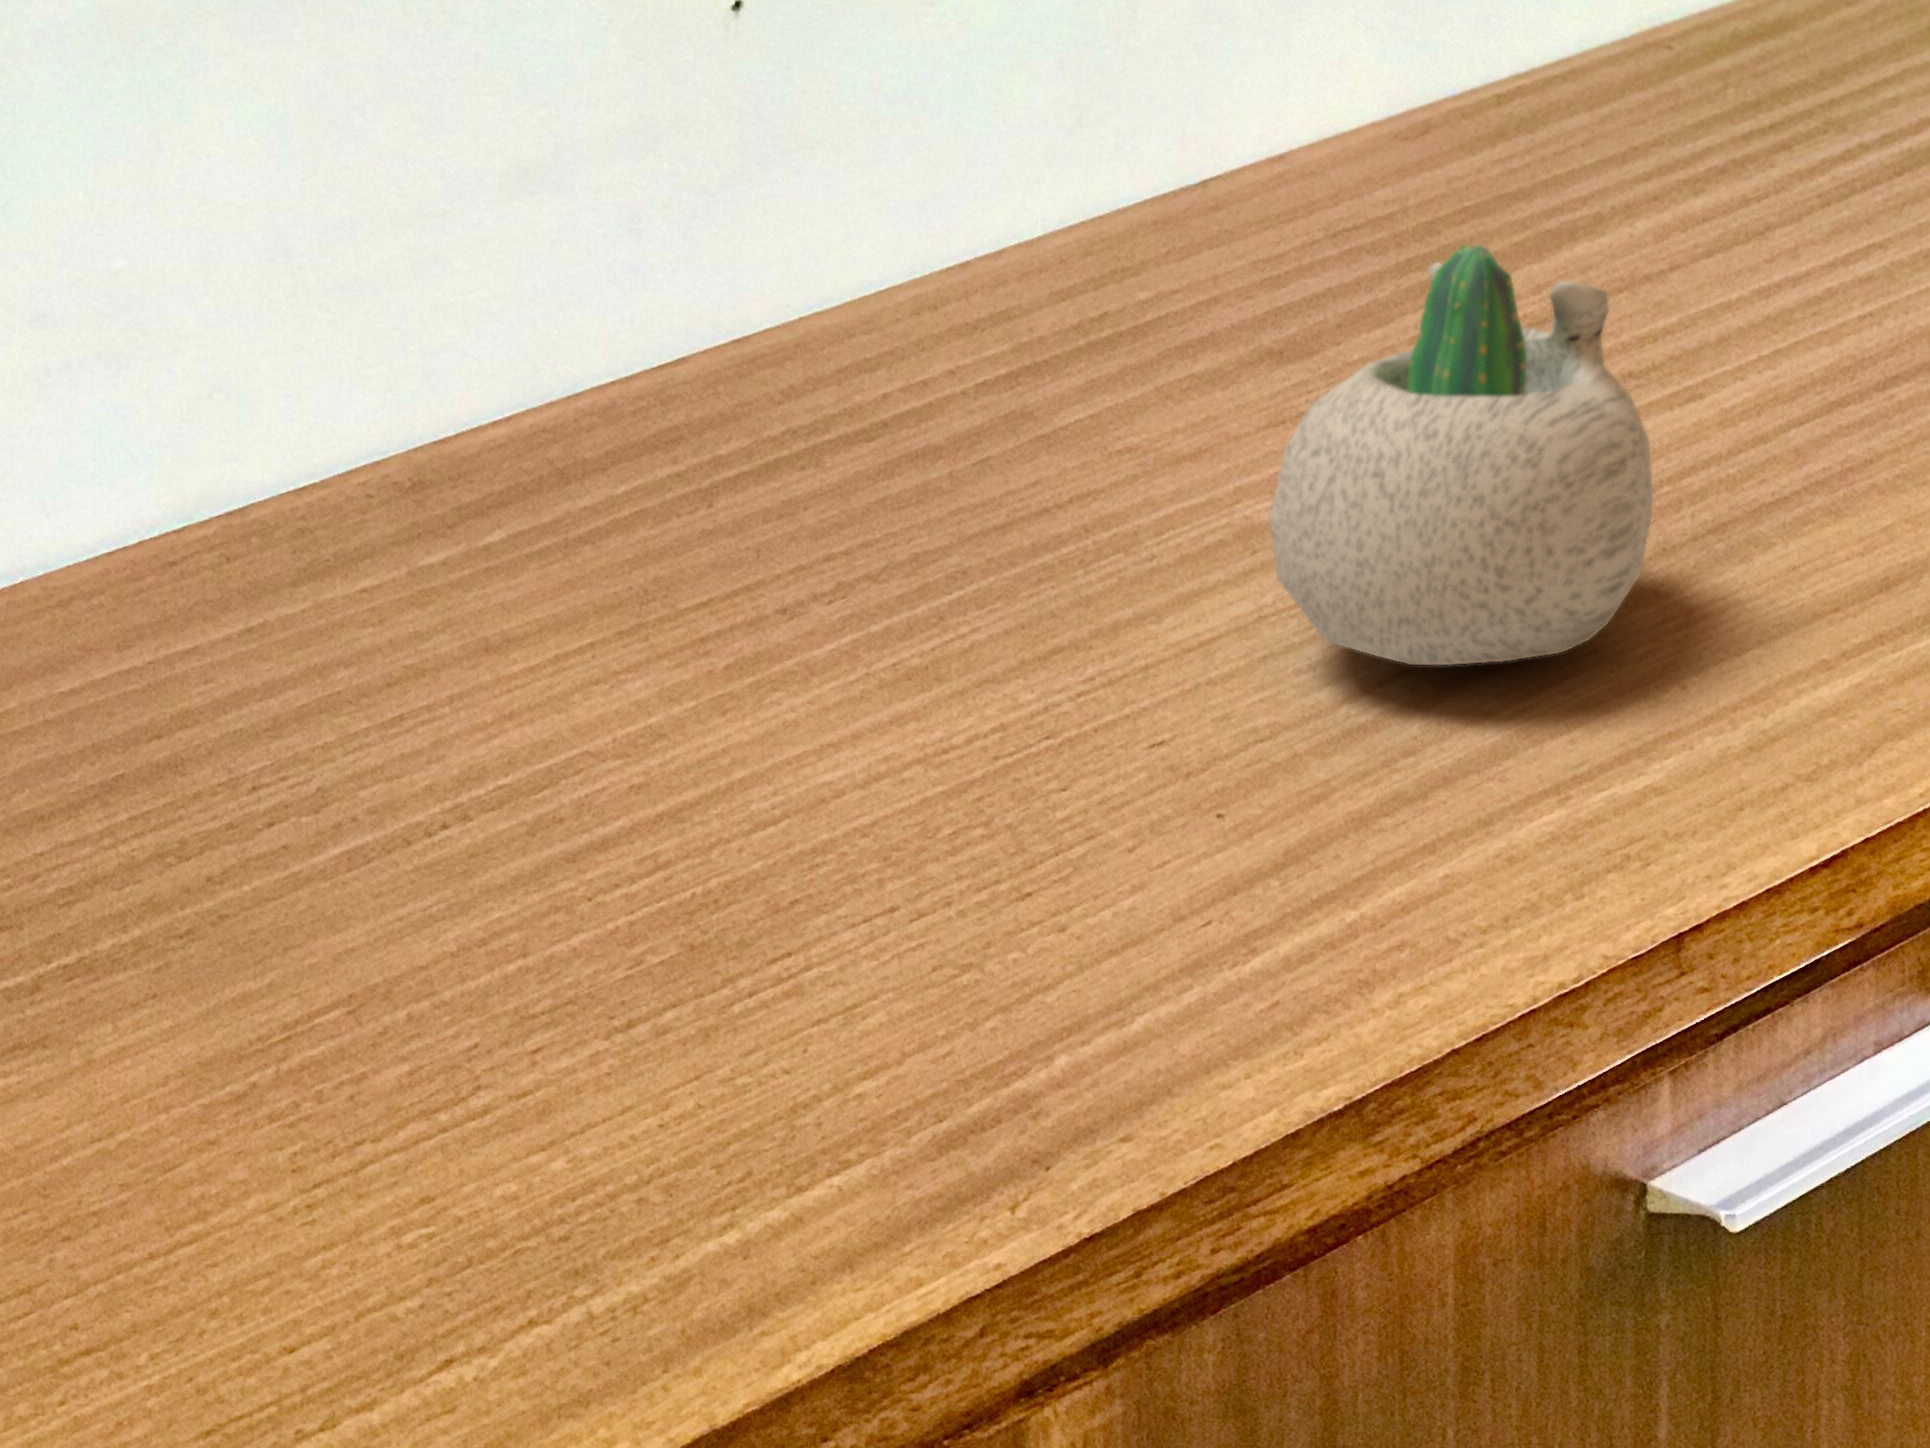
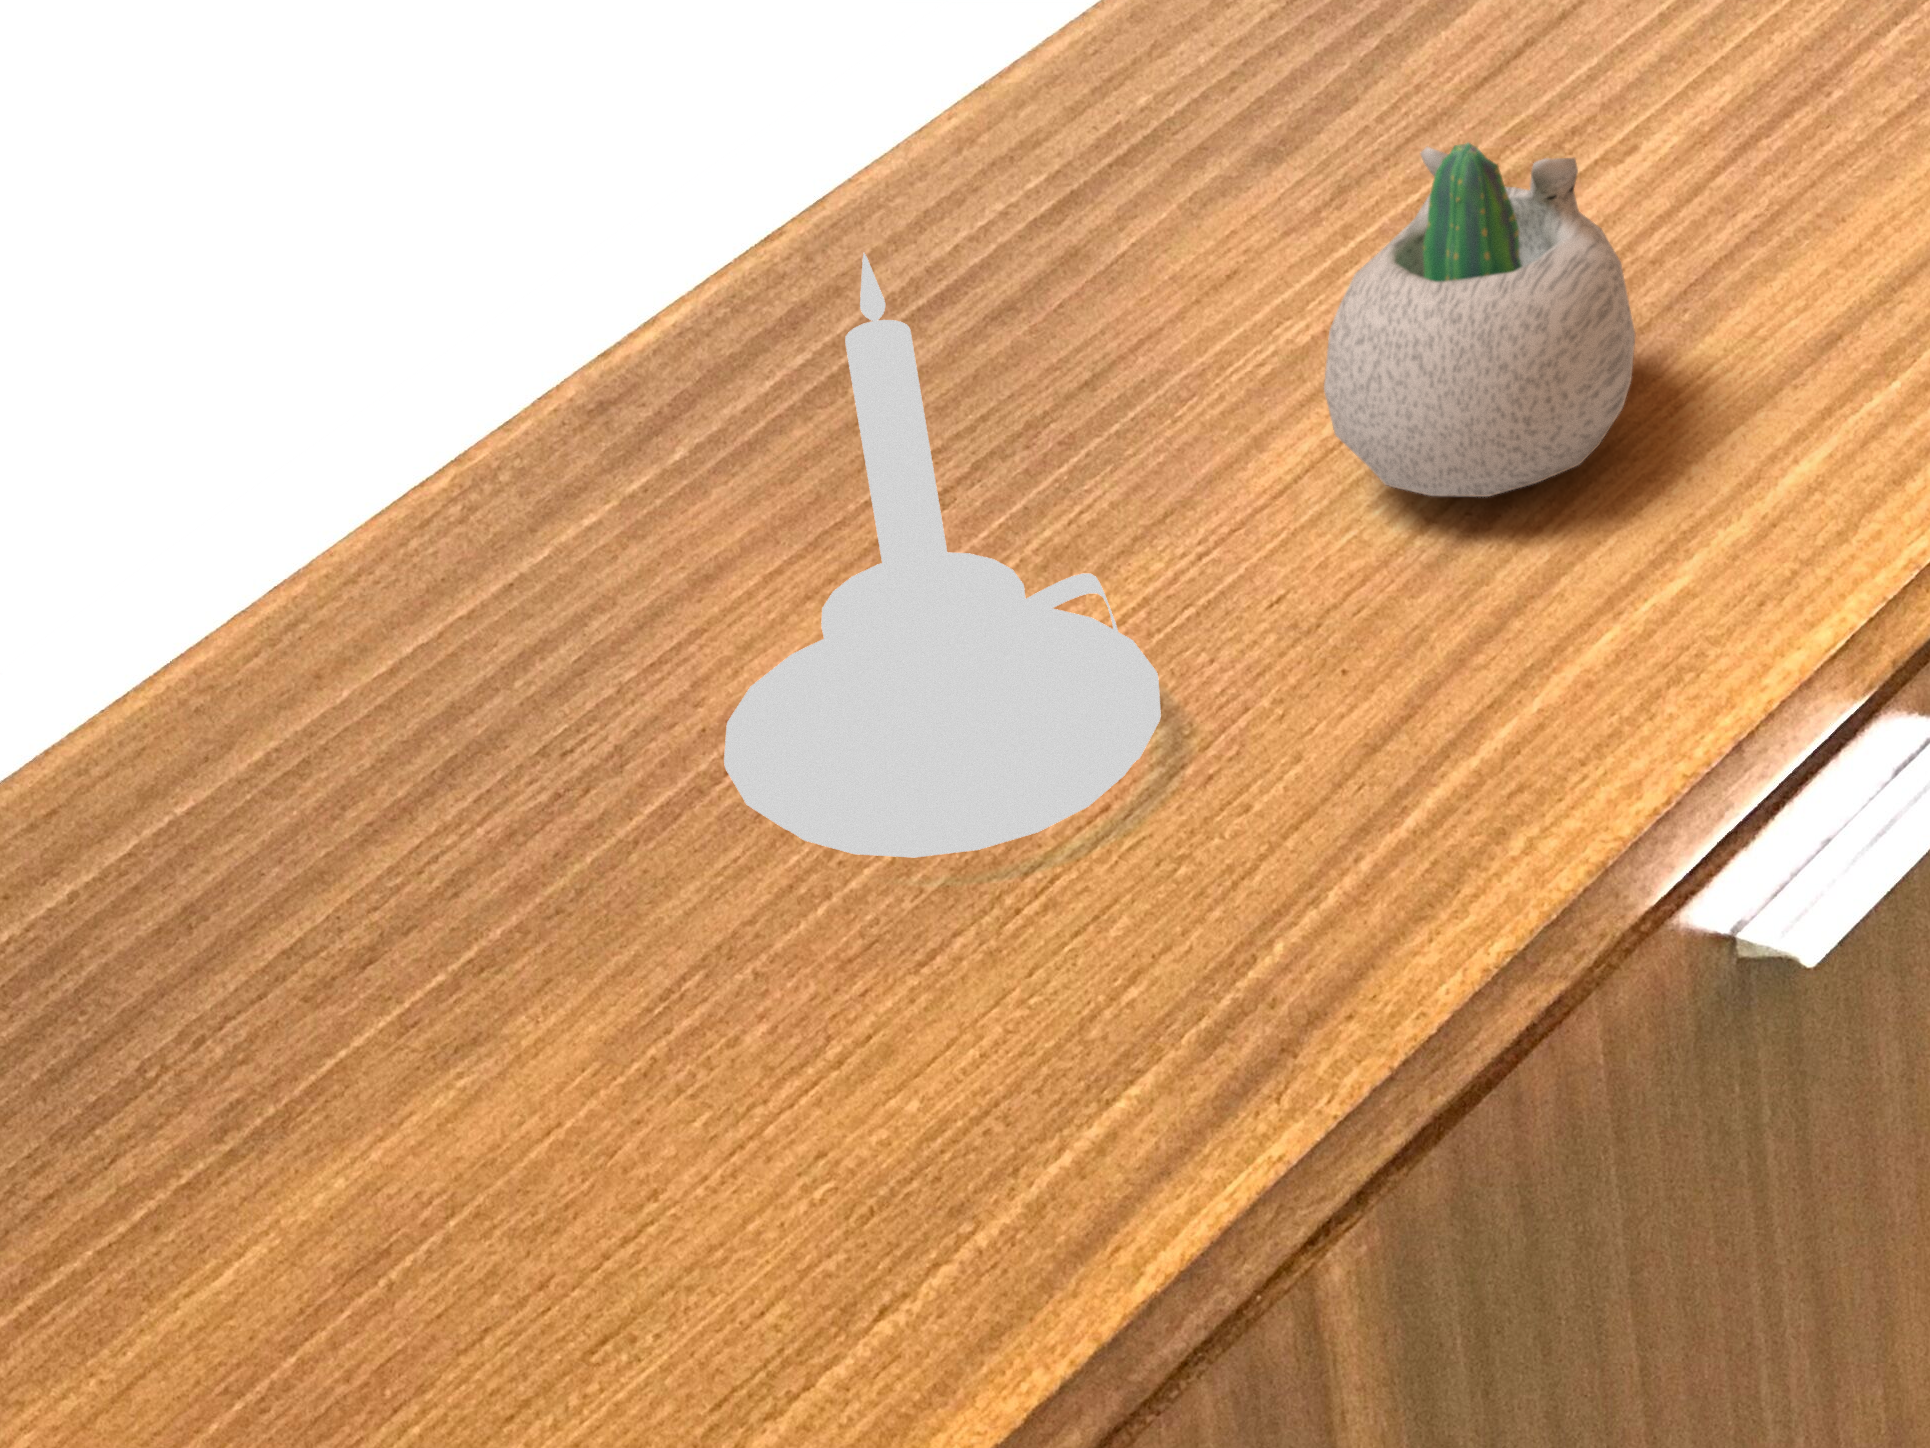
candle holder: none [447,156,999,925] -> present [724,253,1161,858]

